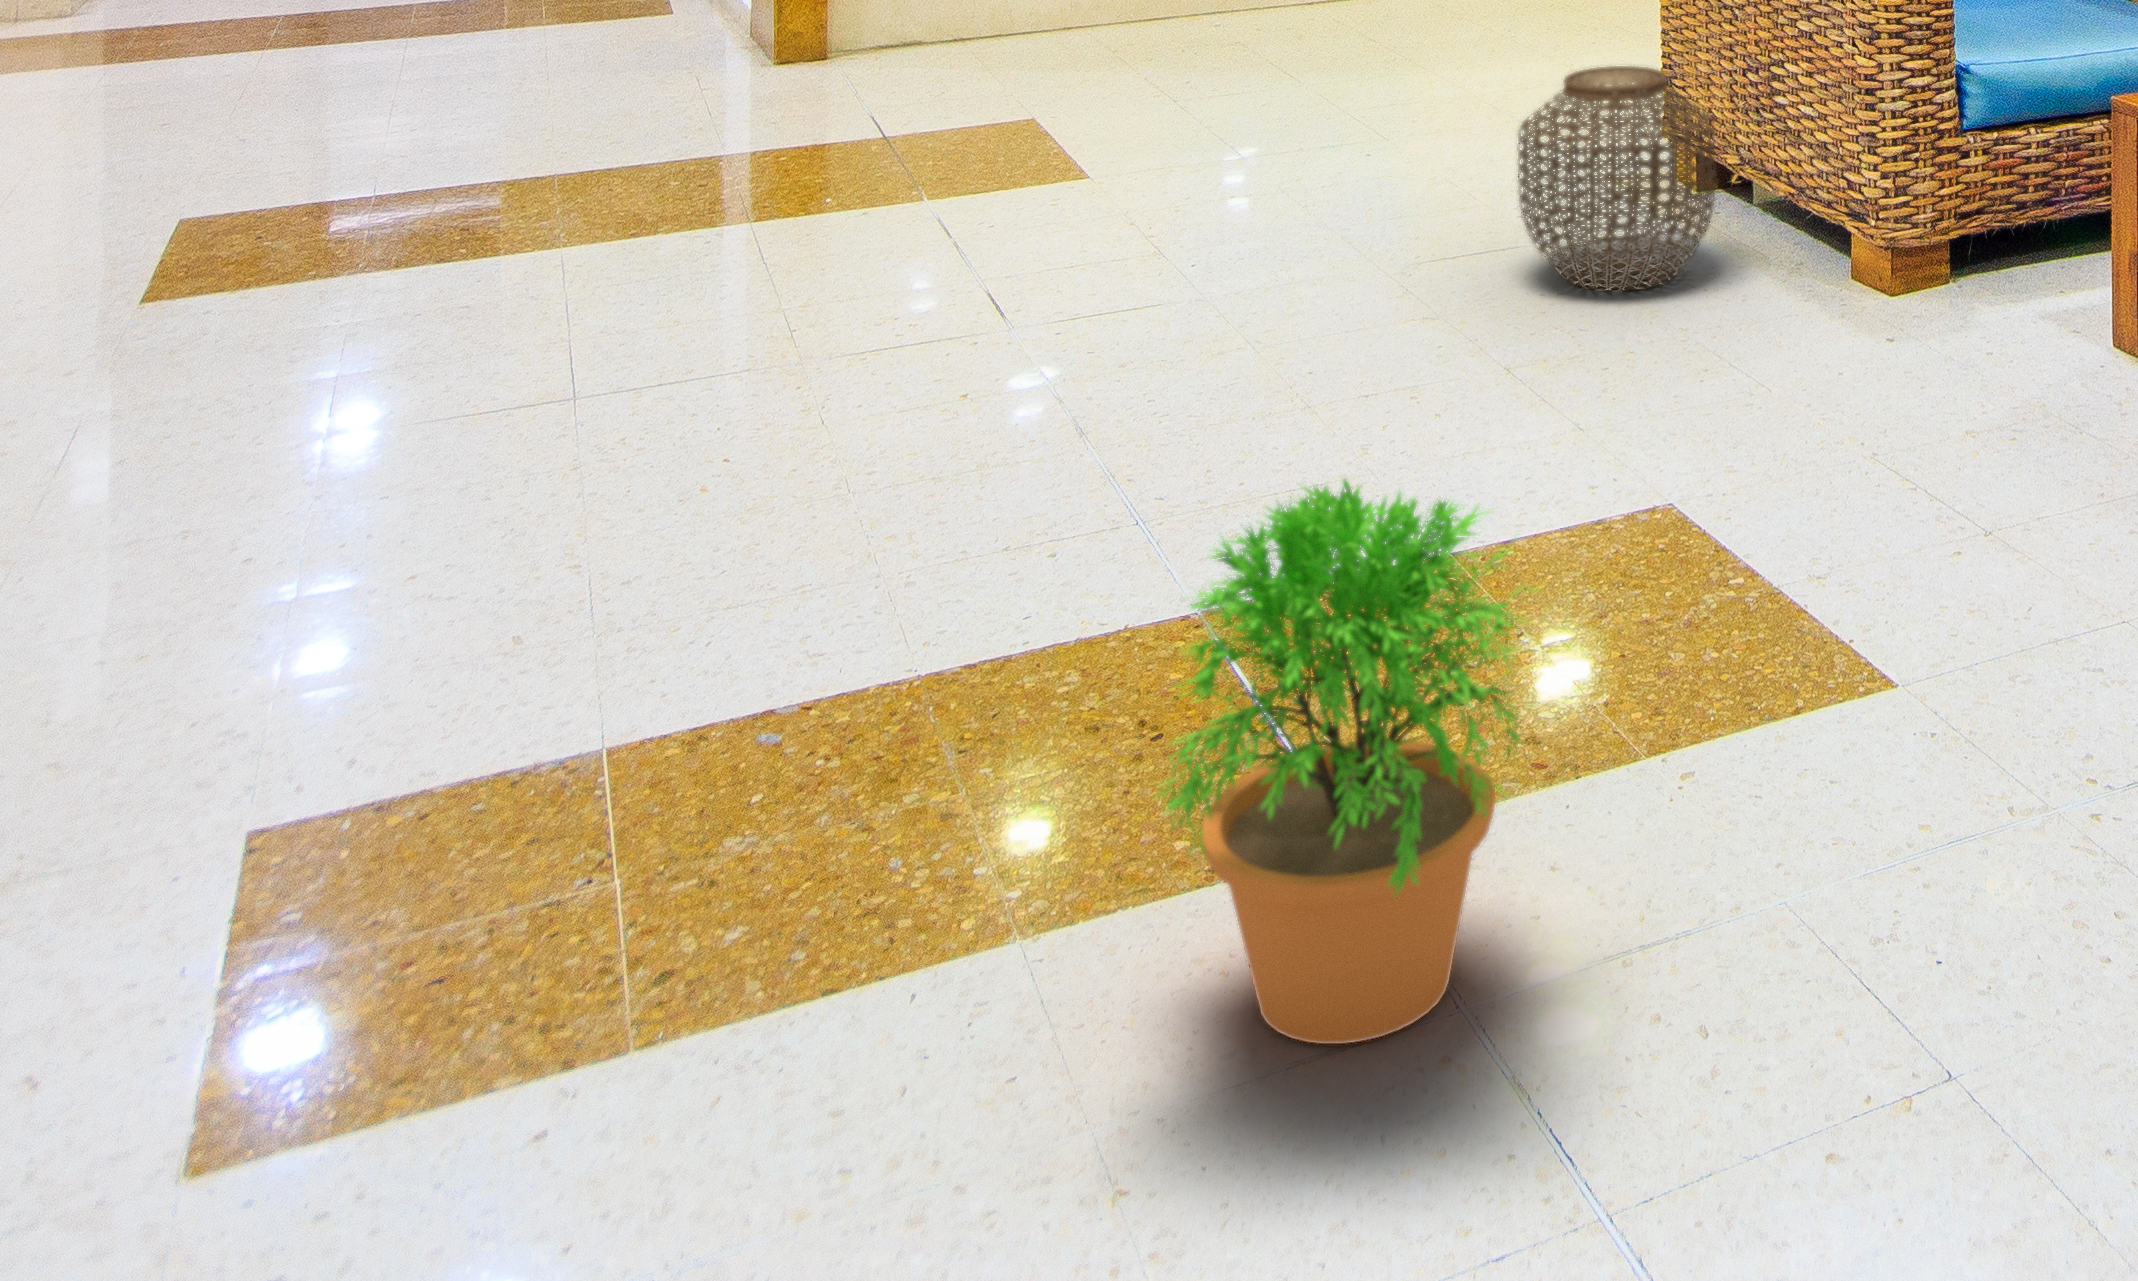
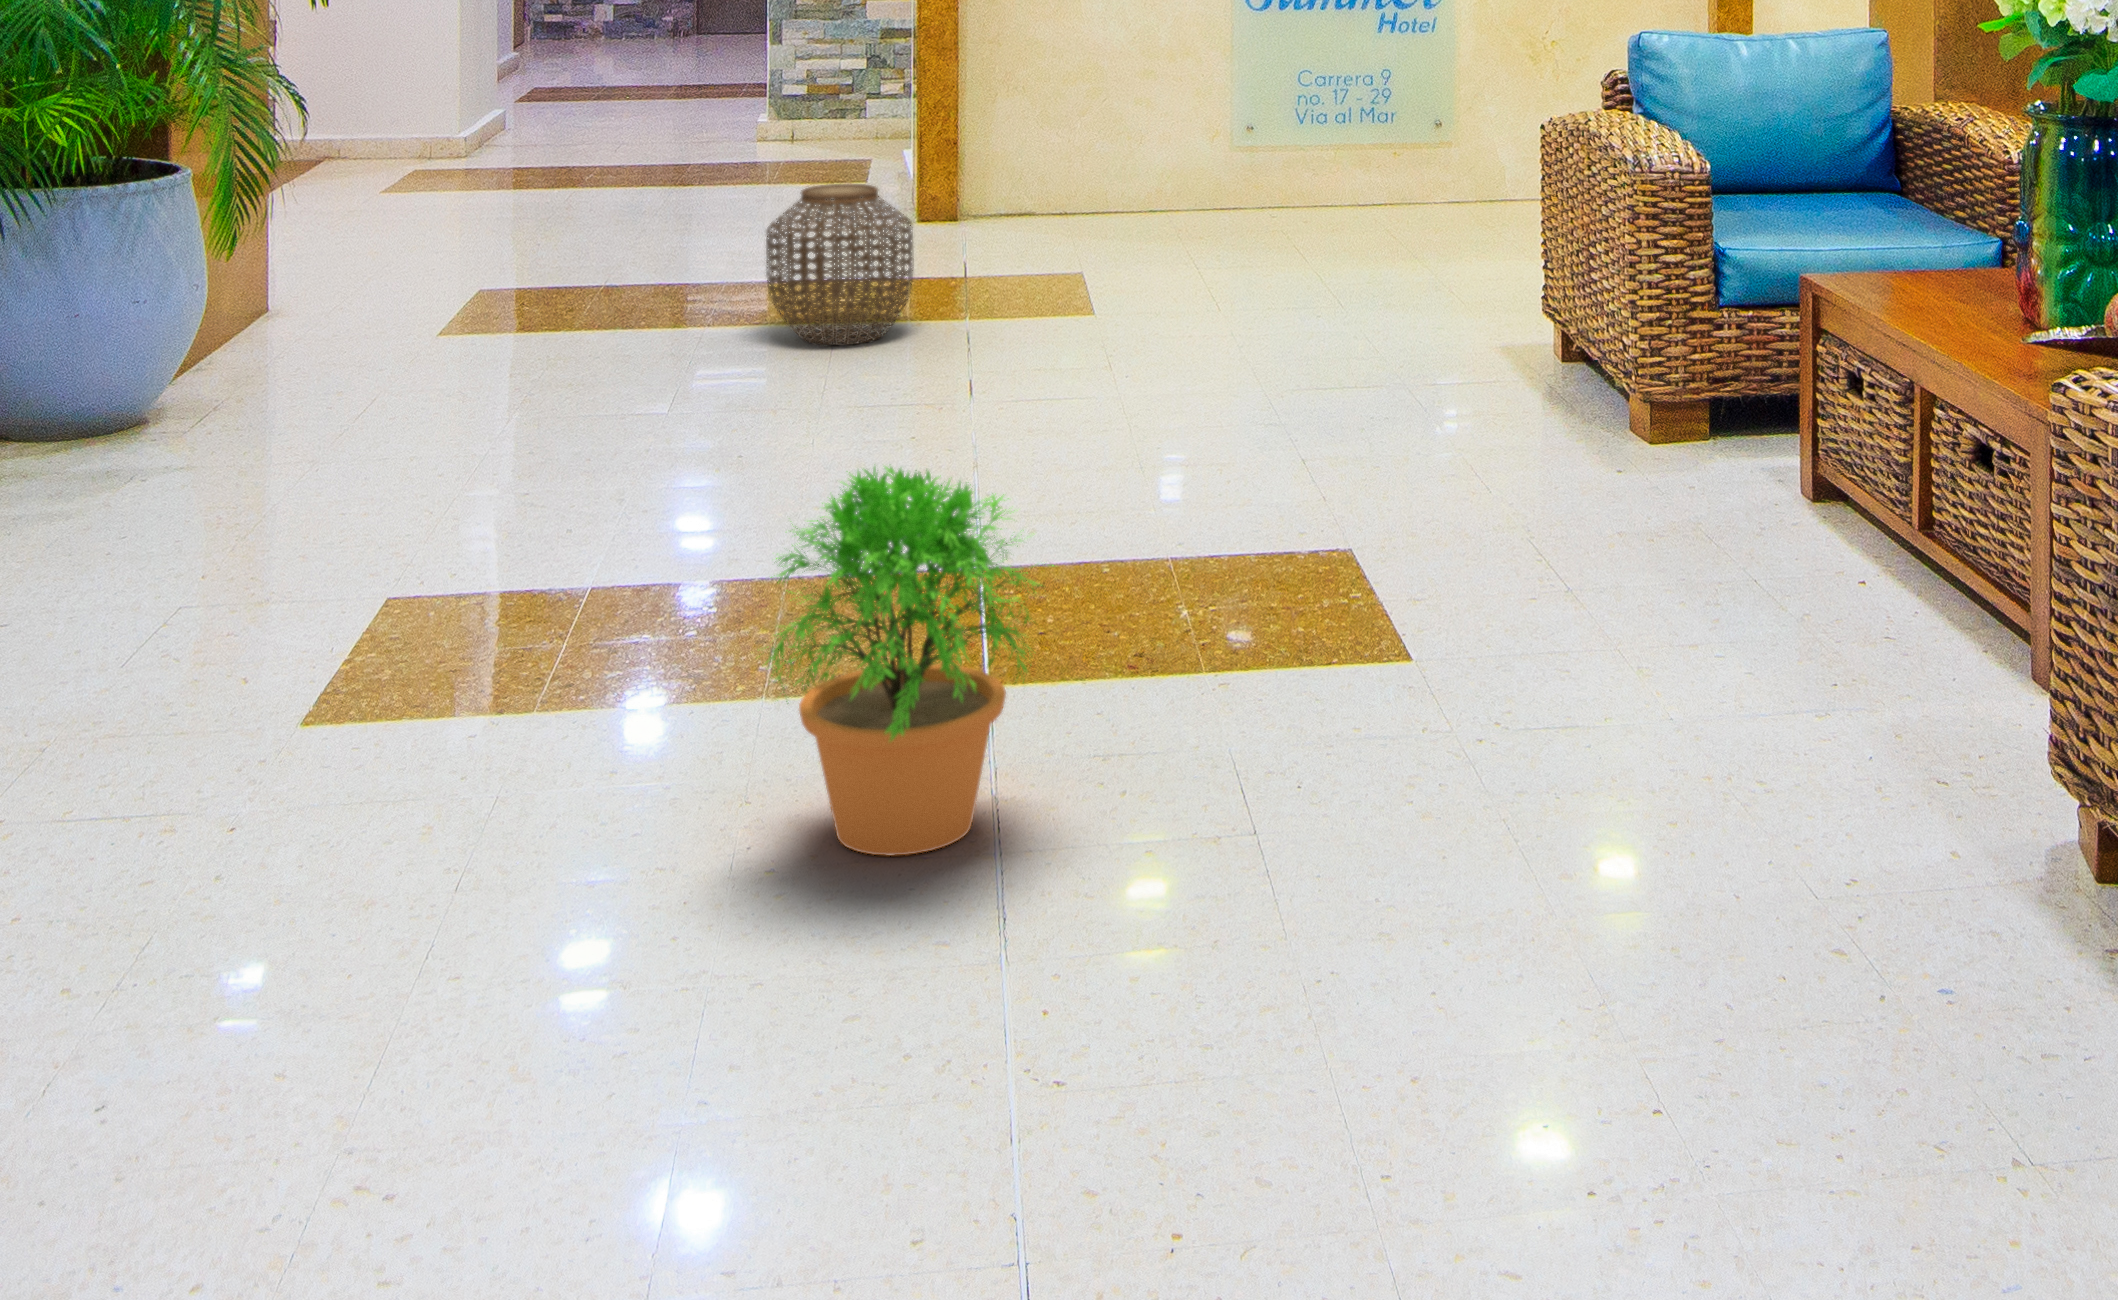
woven basket: present [1517,66,1715,291] -> present [766,184,914,345]

